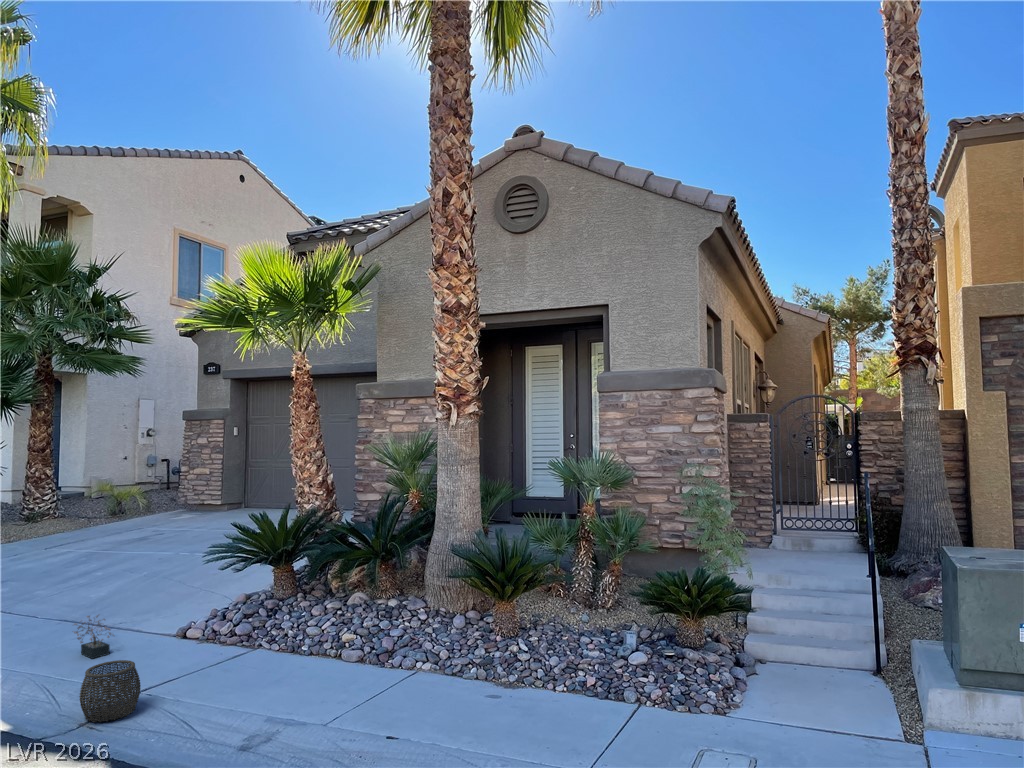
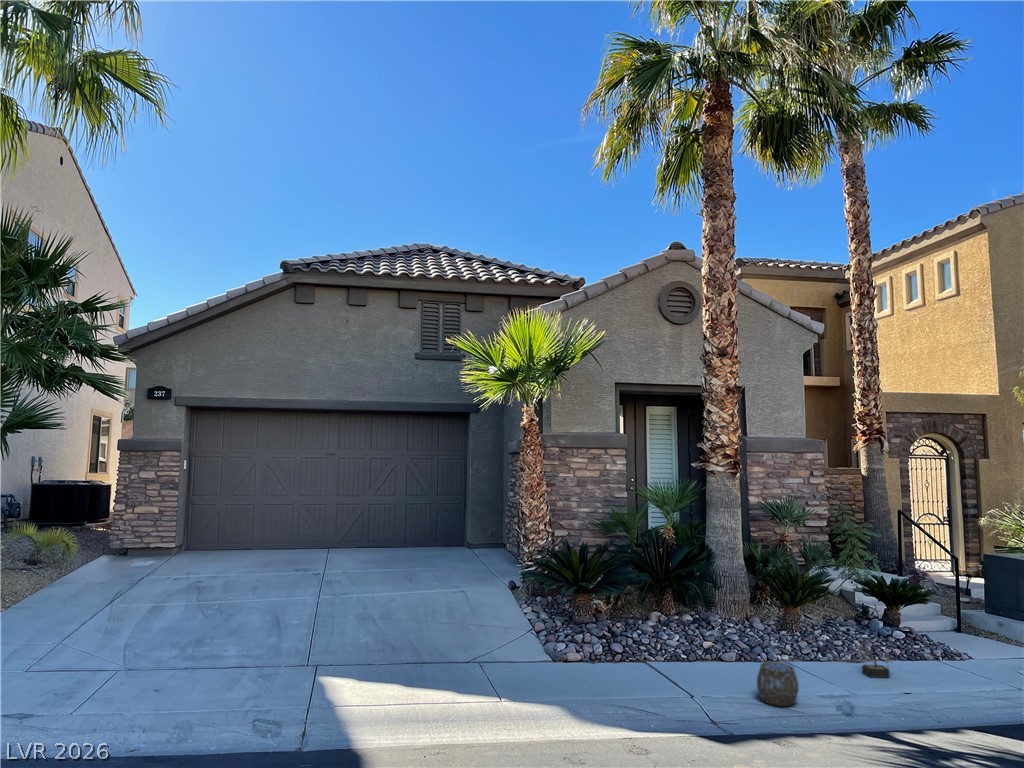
decorative plant: present [74,615,114,659] -> present [855,645,892,678]

